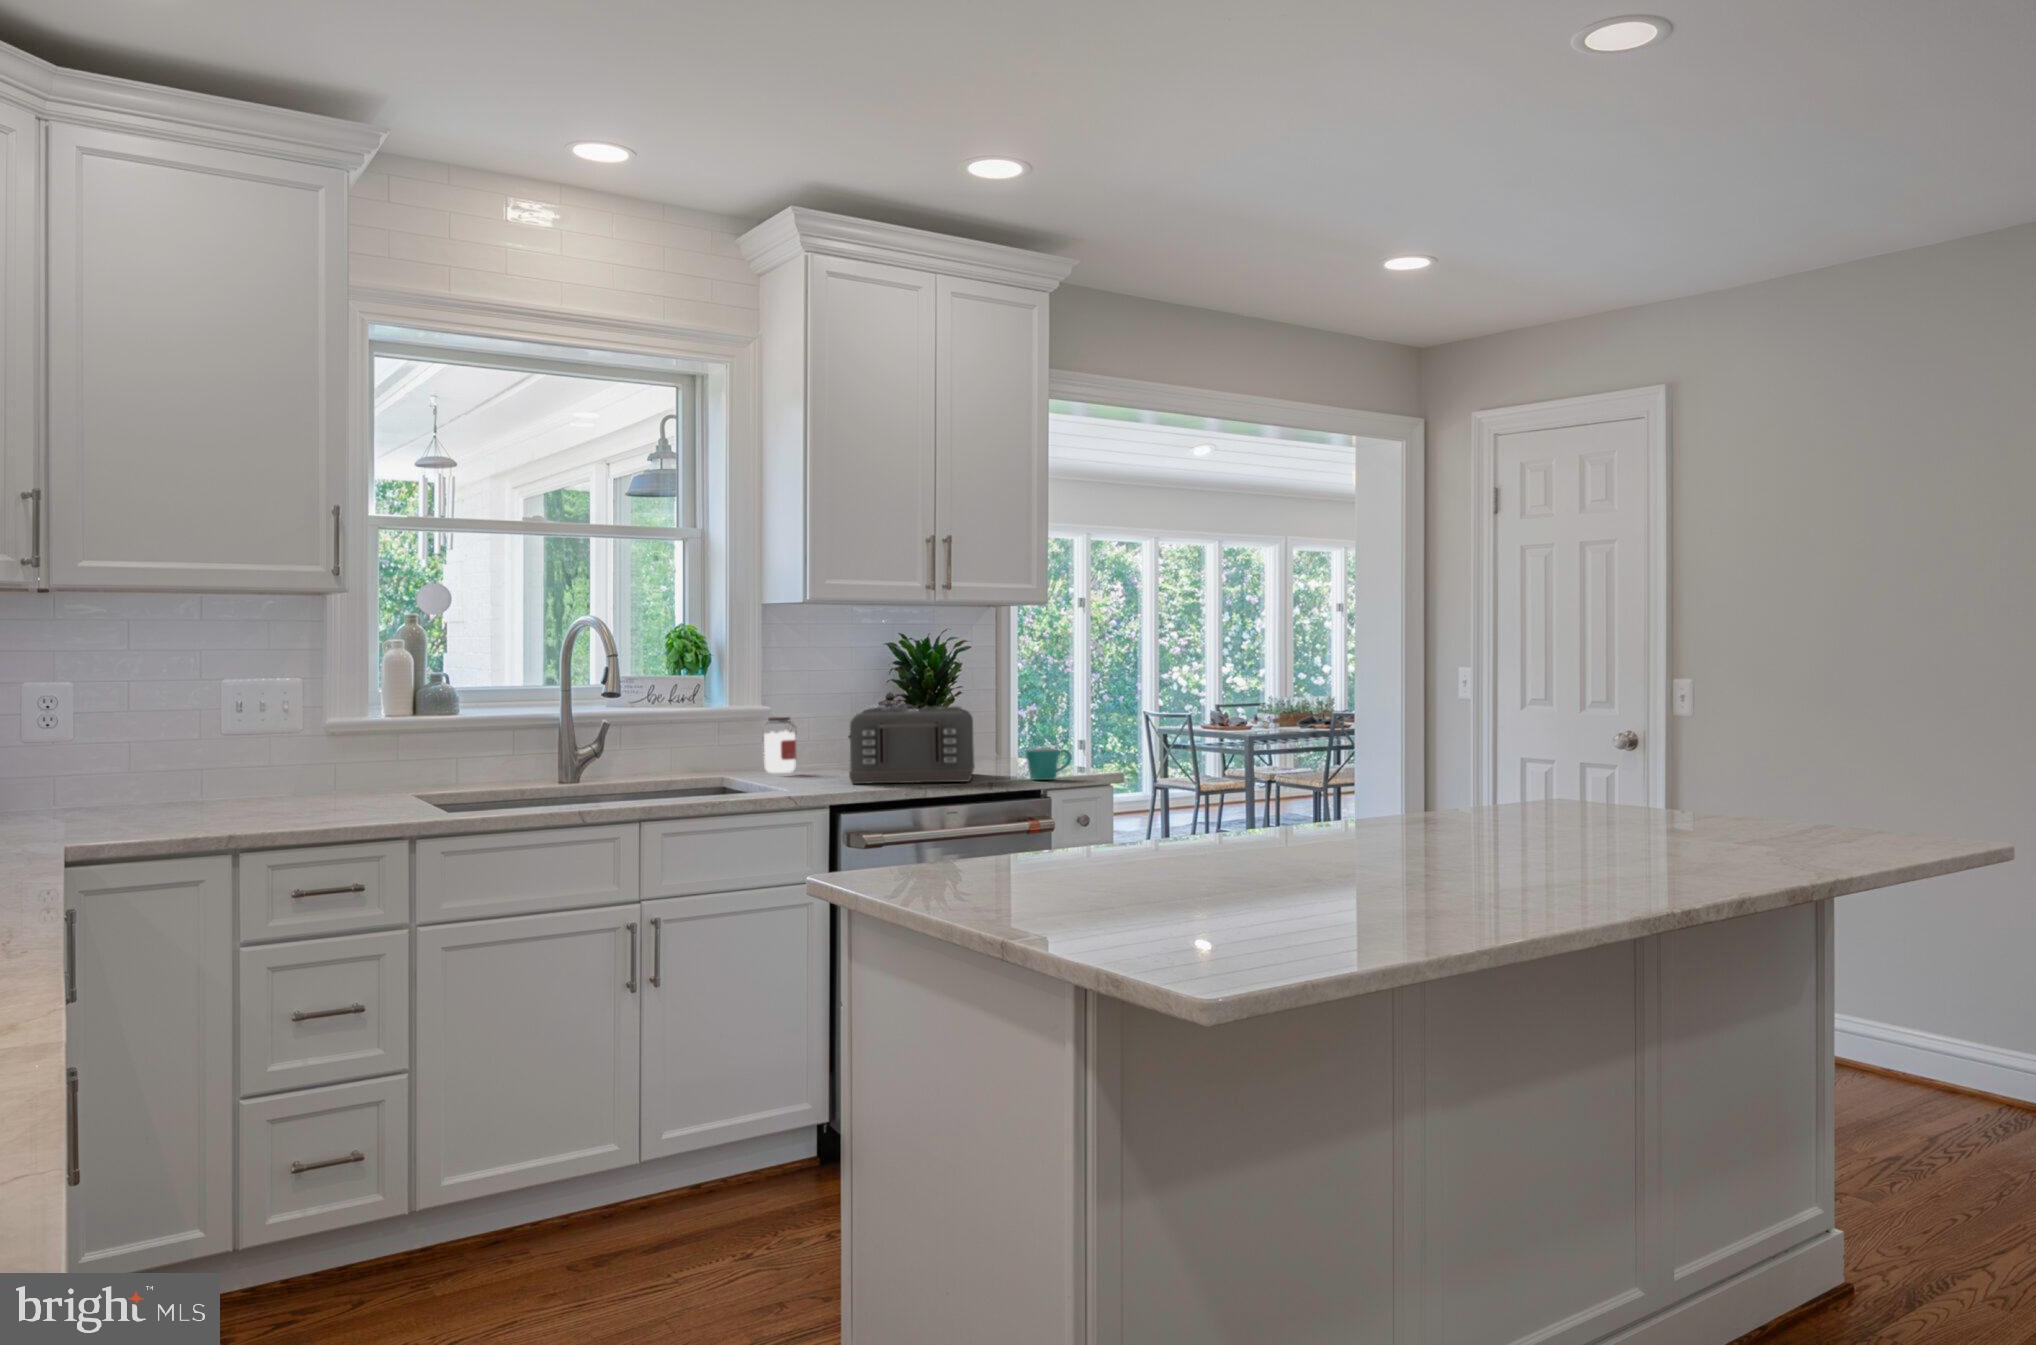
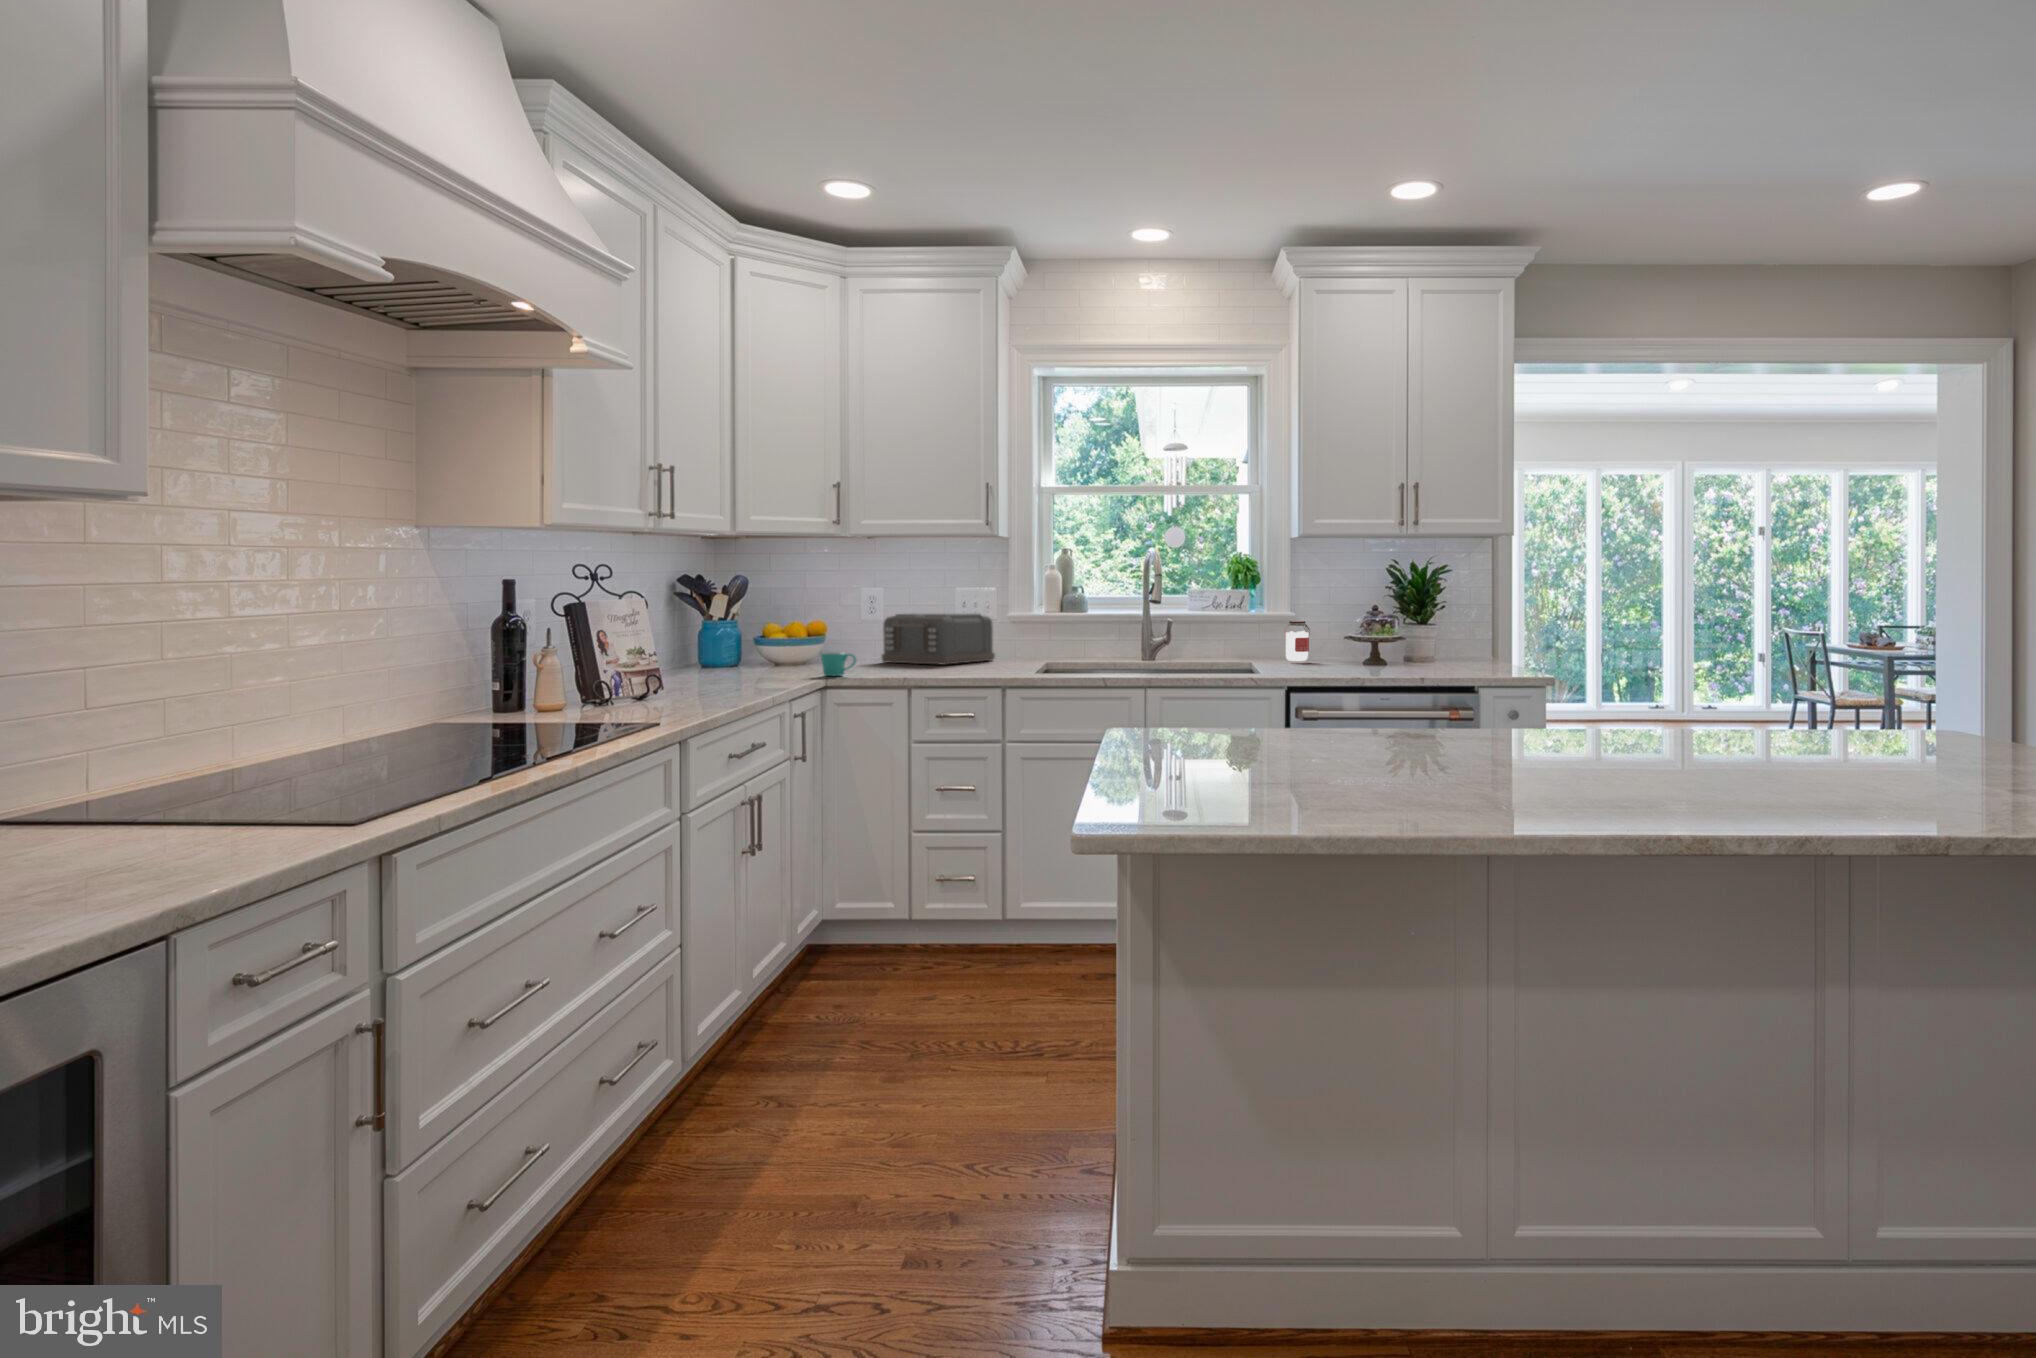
toaster: present [849,706,975,784] -> present [881,613,995,665]
mug: present [1026,748,1072,780] -> present [821,652,856,676]

